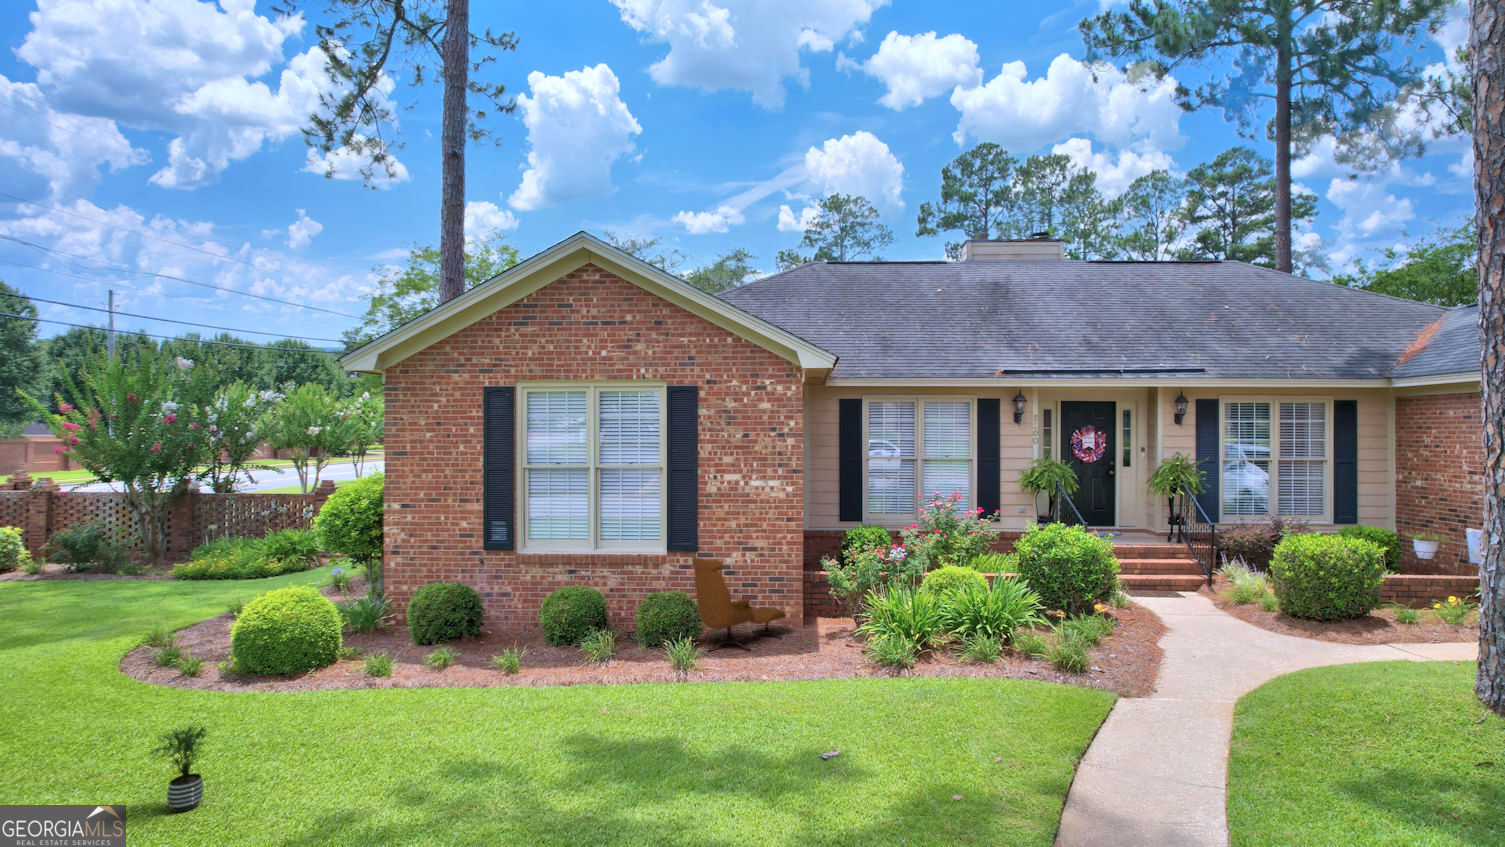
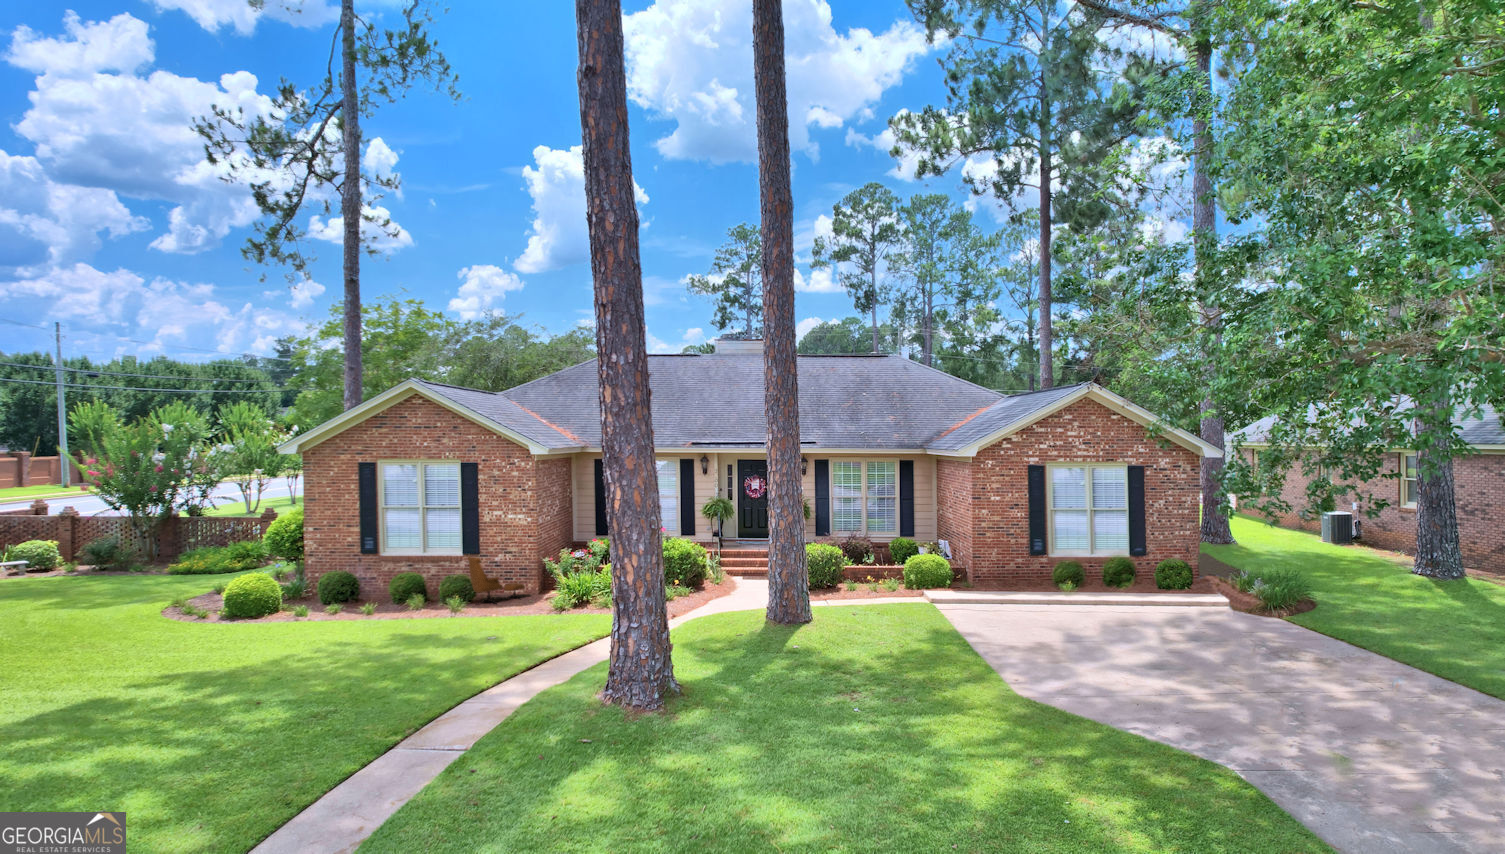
potted plant: present [149,725,209,812] -> none [200,621,227,654]

